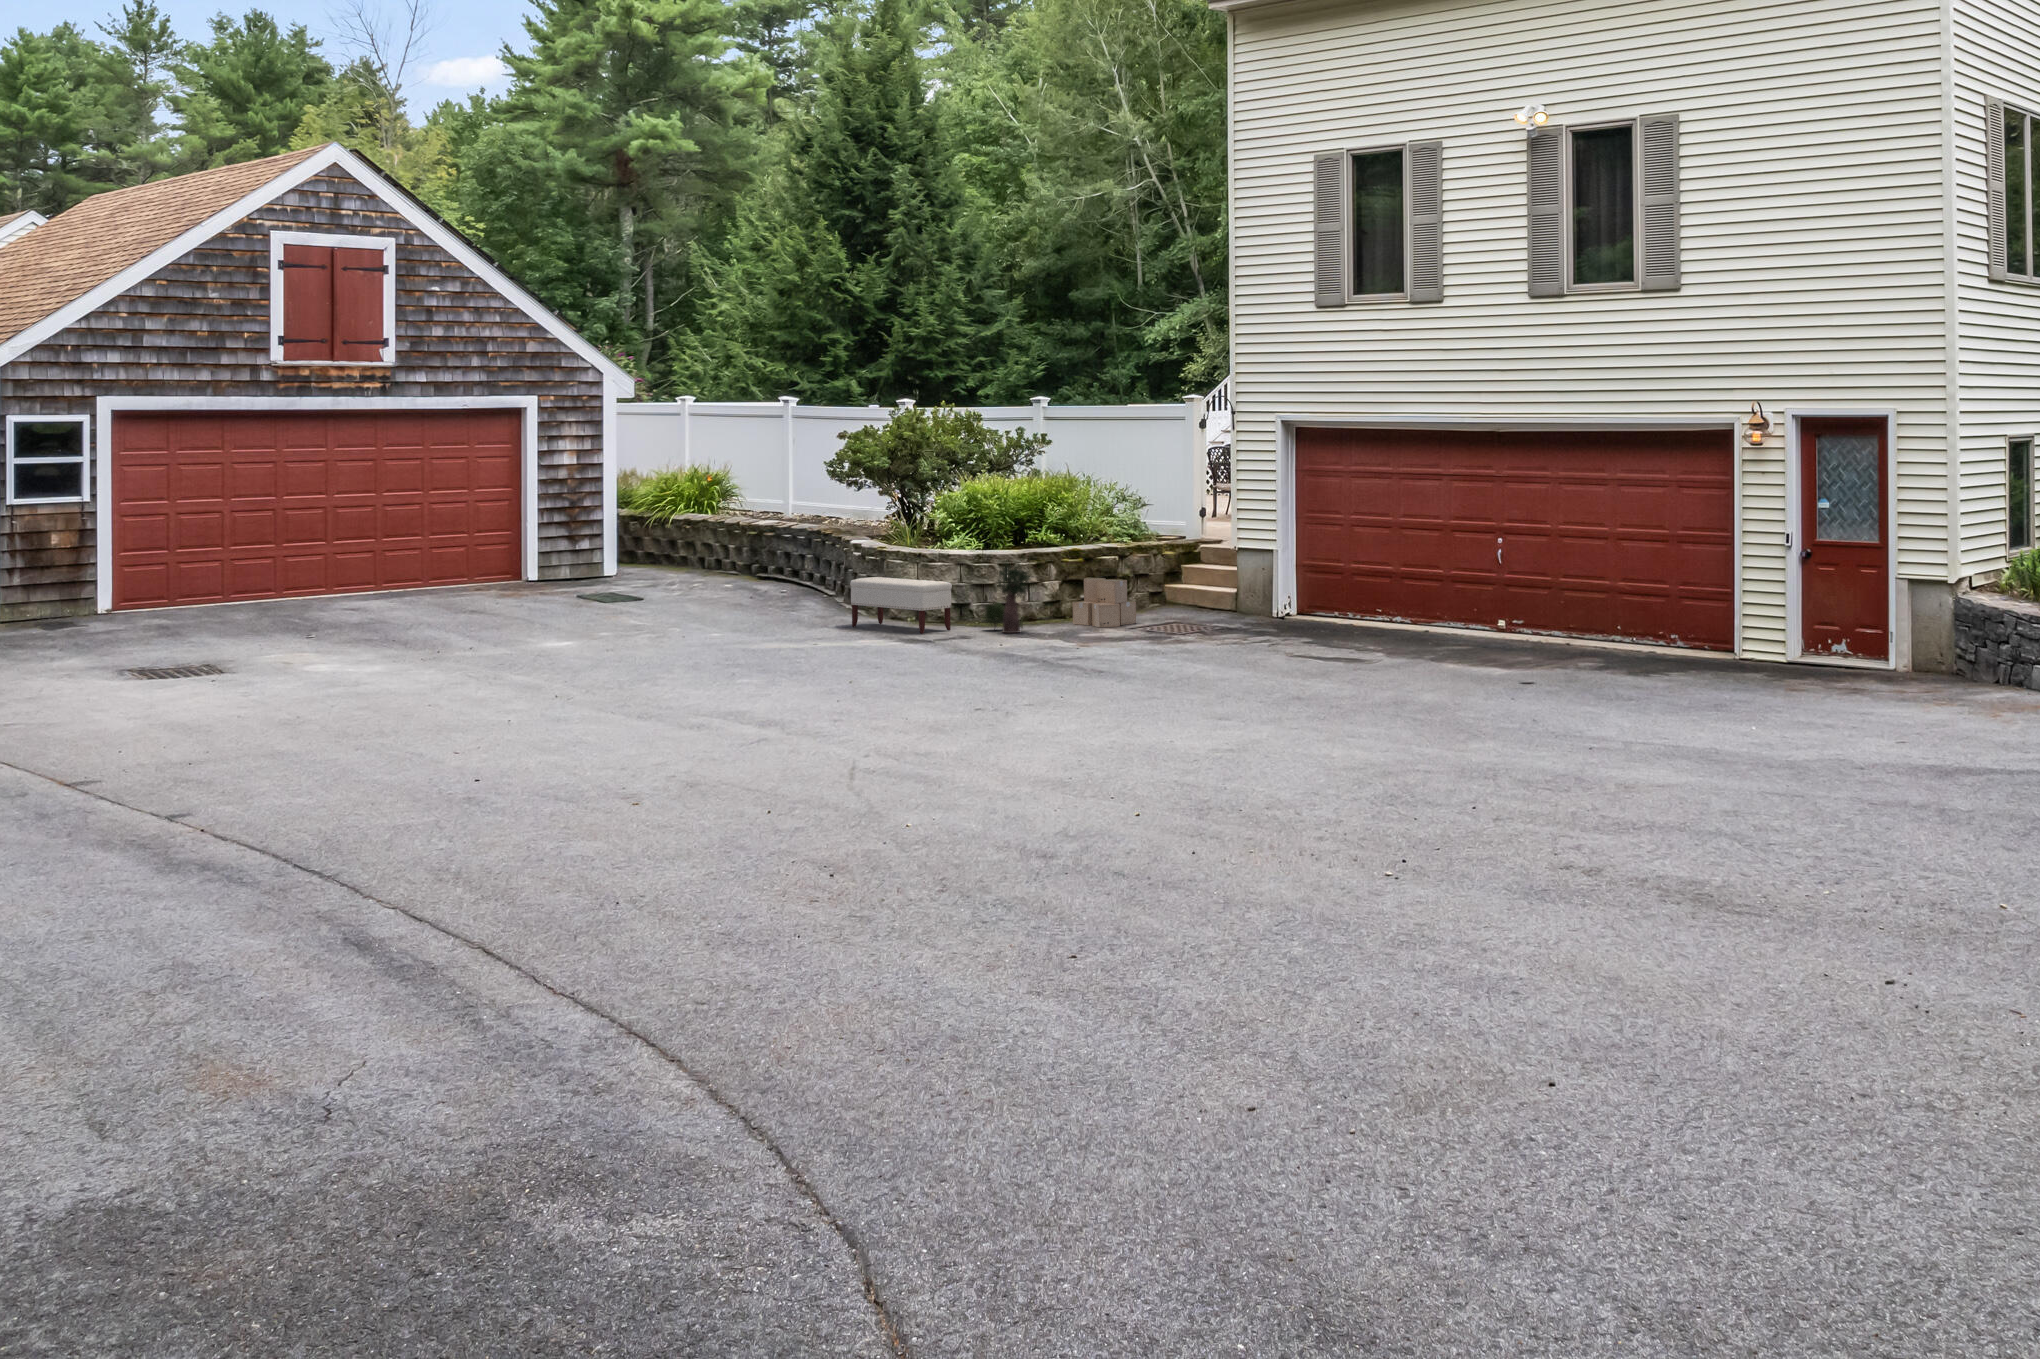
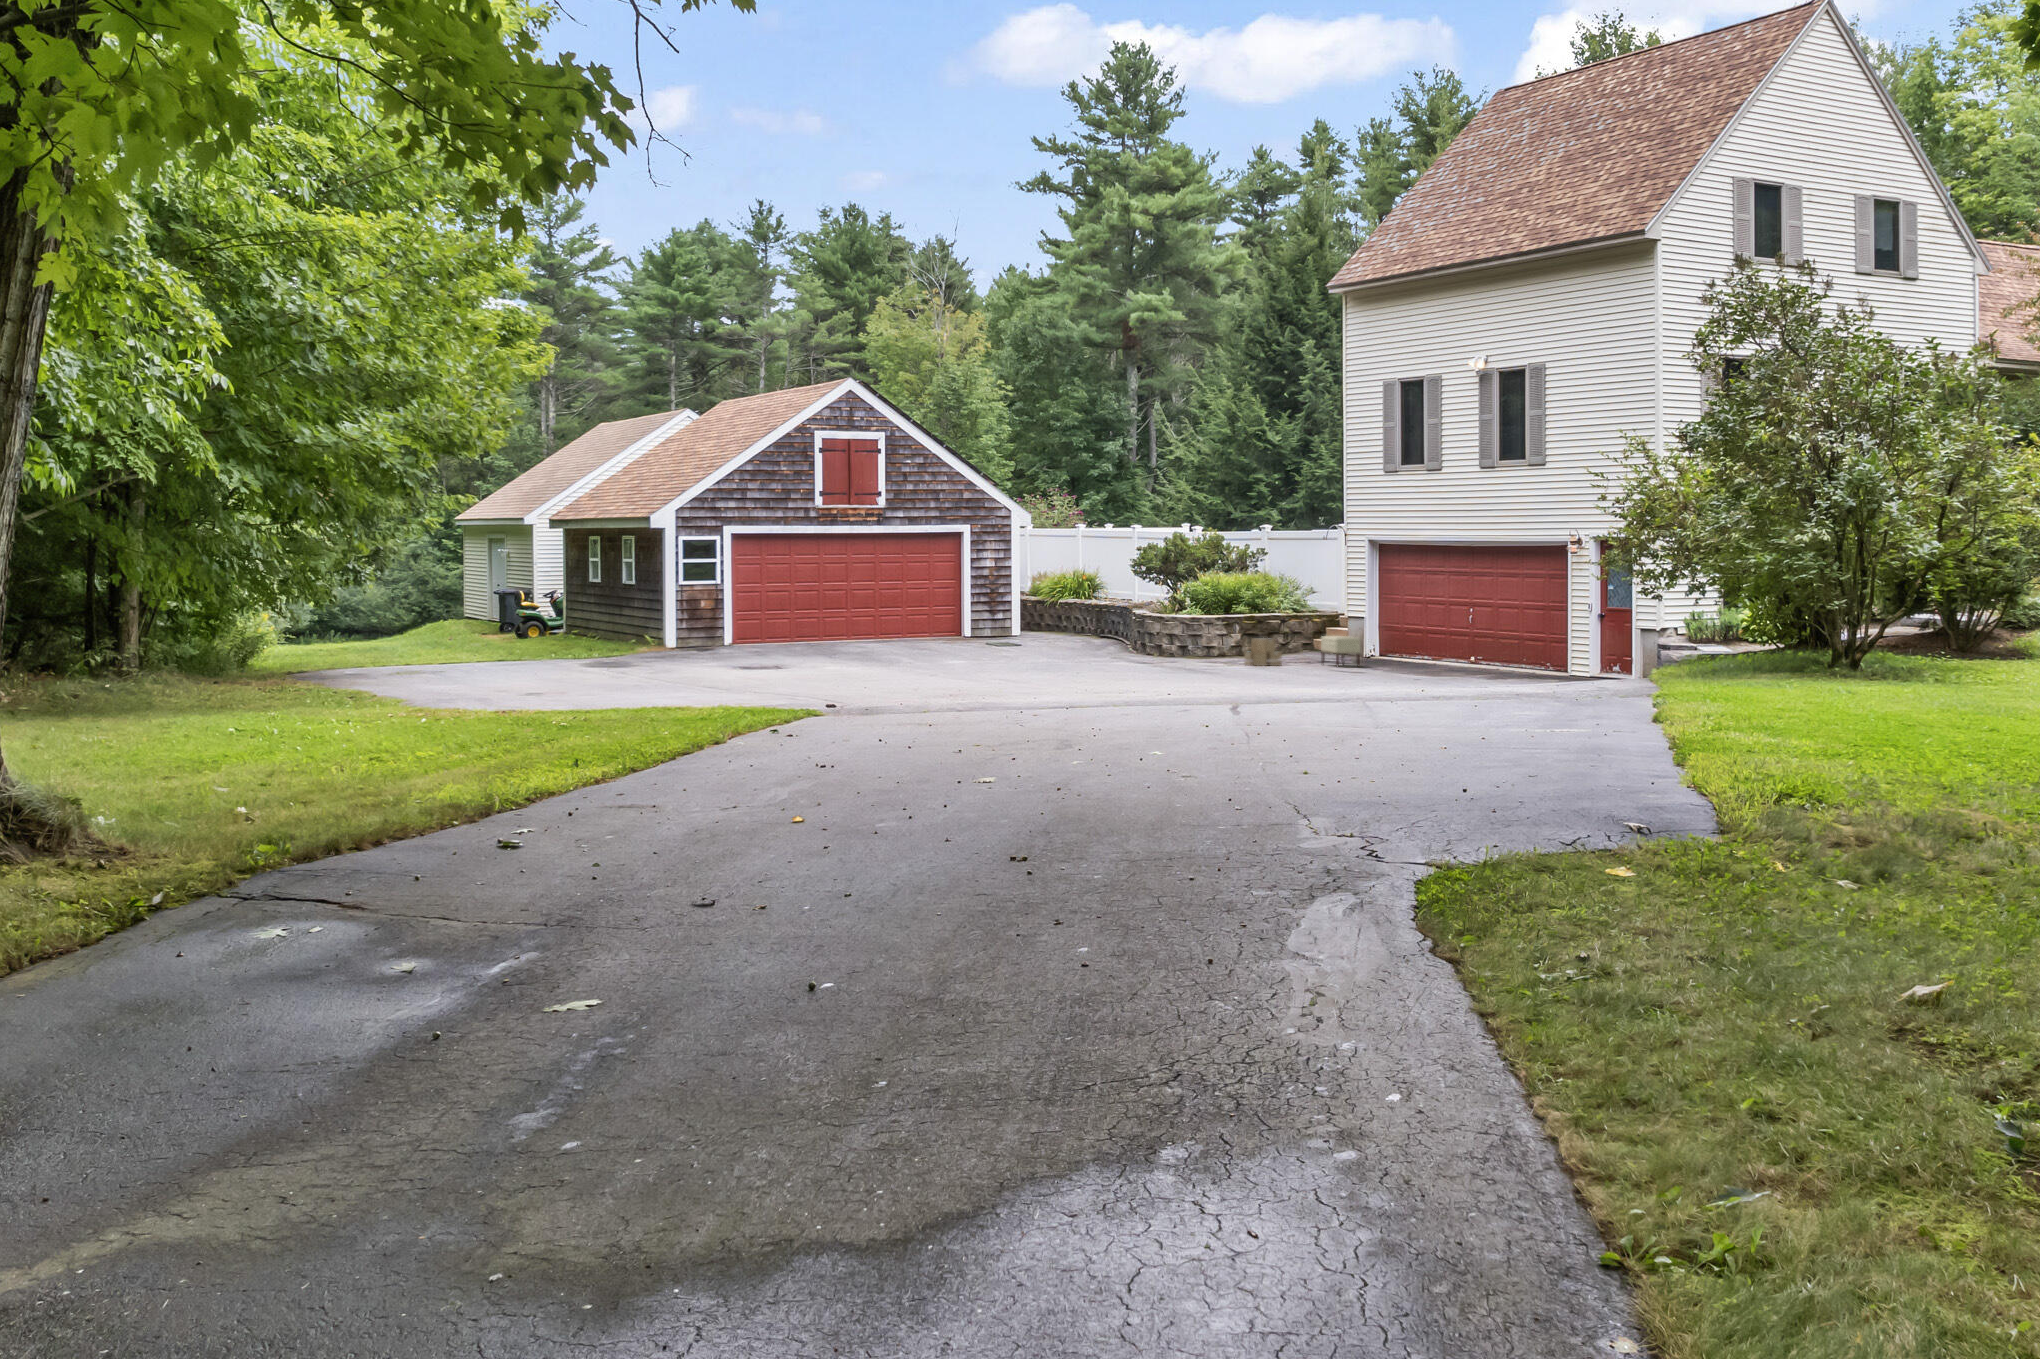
potted plant: present [982,564,1030,633] -> none [1183,625,1211,666]
bench: present [850,577,952,634] -> present [1321,636,1360,666]

